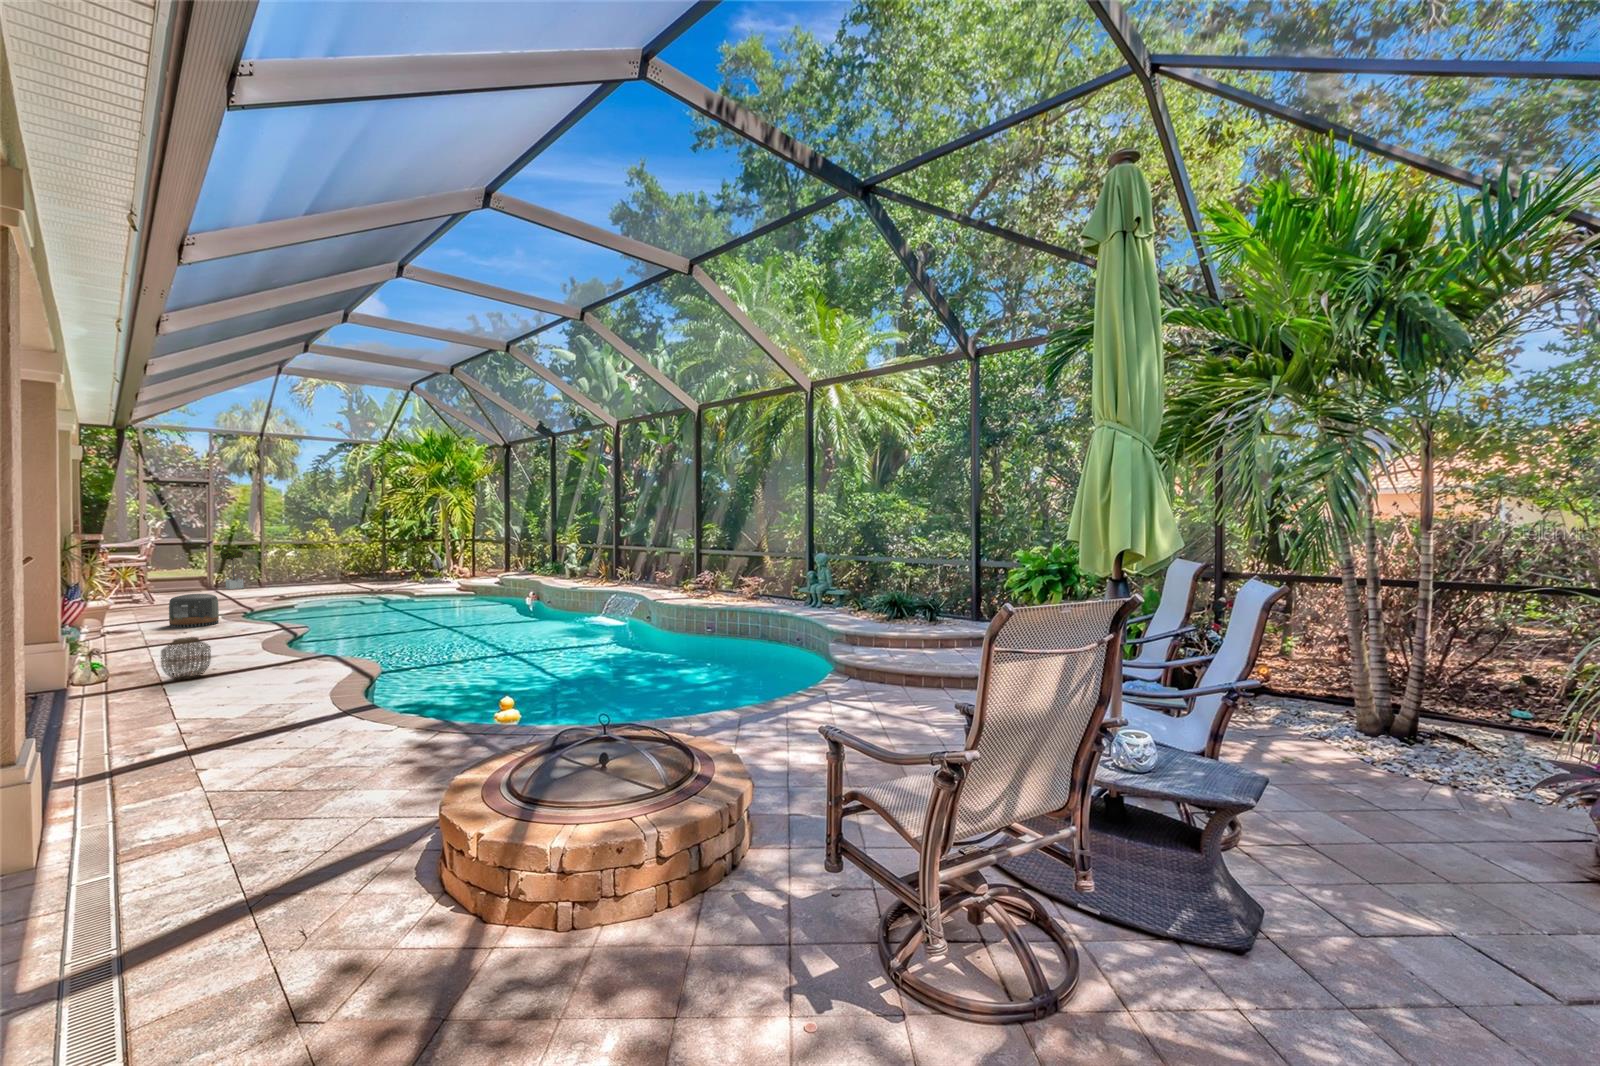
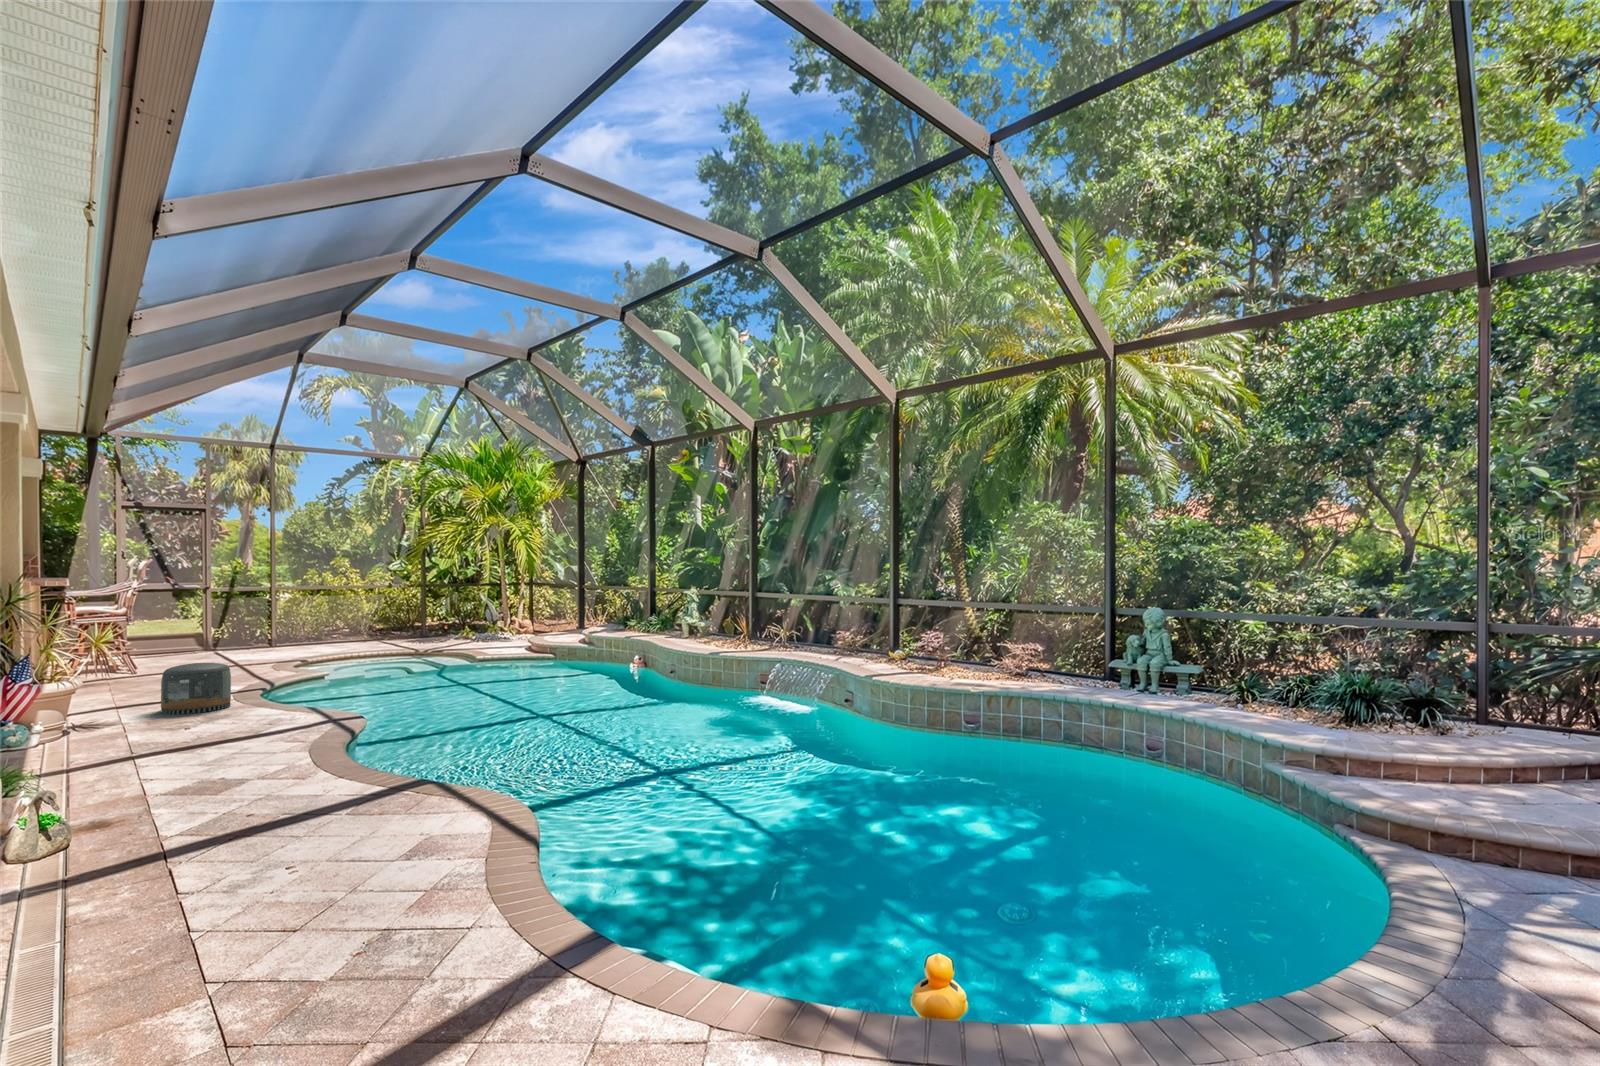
potted tree: present [220,548,244,589] -> none [216,597,245,652]
woven basket: present [161,637,211,679] -> none [172,749,256,830]

